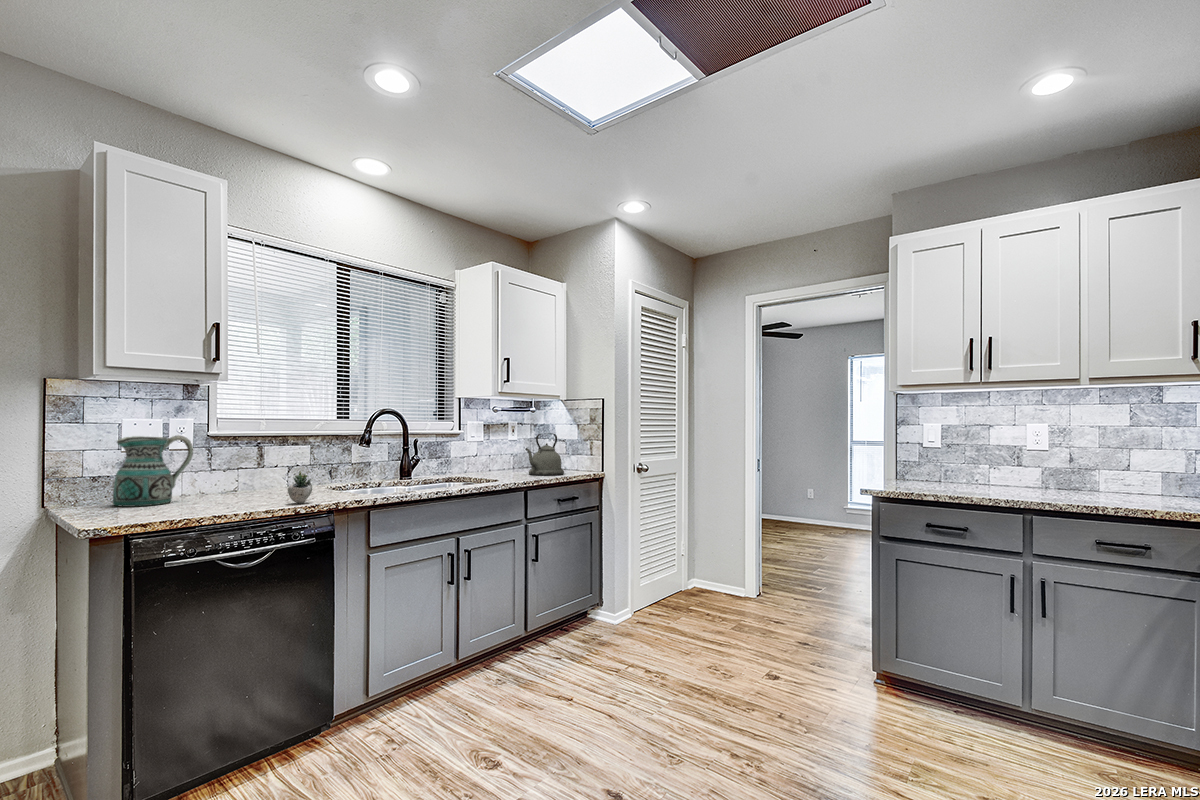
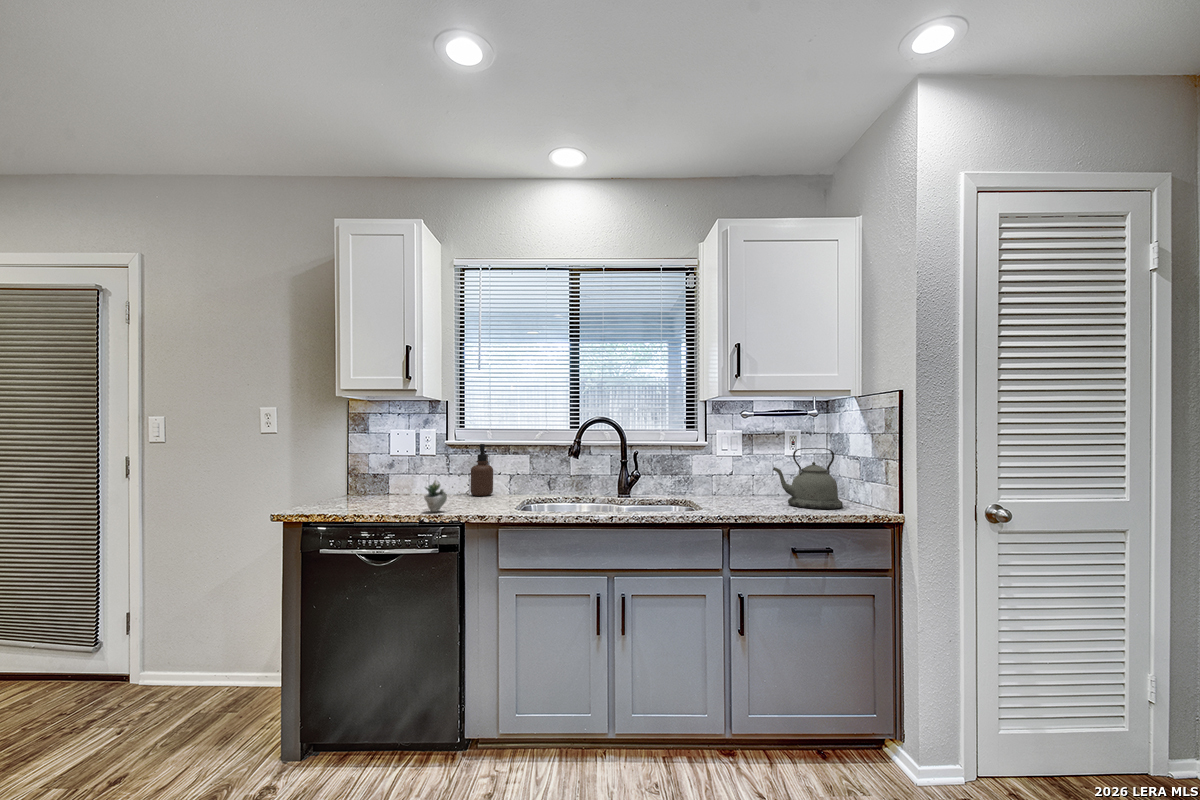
ceramic pitcher: present [113,435,193,507] -> none [365,444,417,499]
soap dispenser: none [248,435,277,493] -> present [470,444,493,496]

